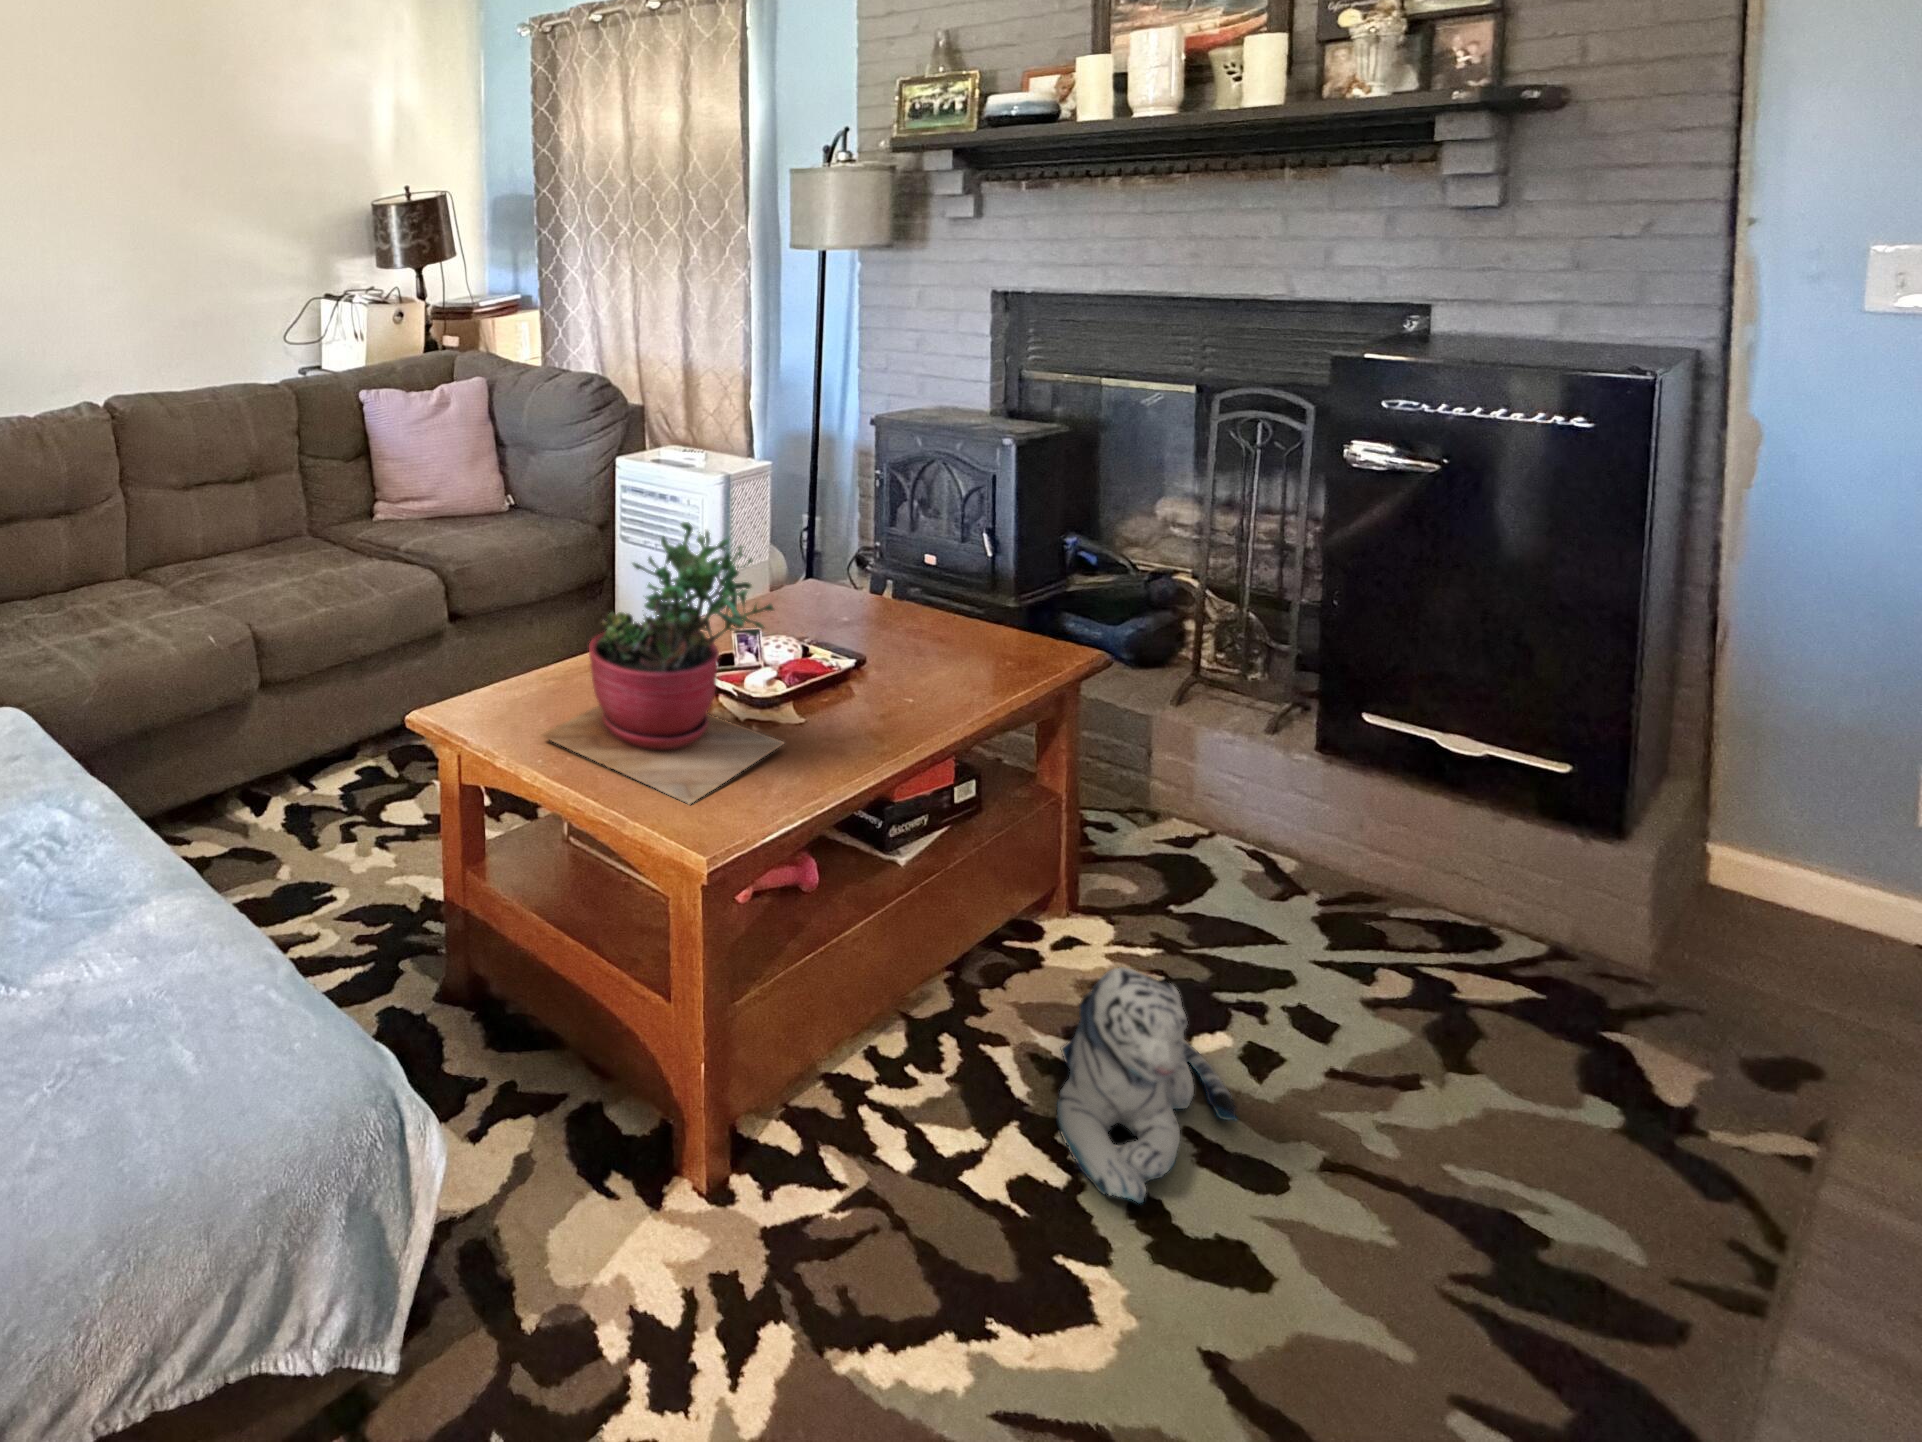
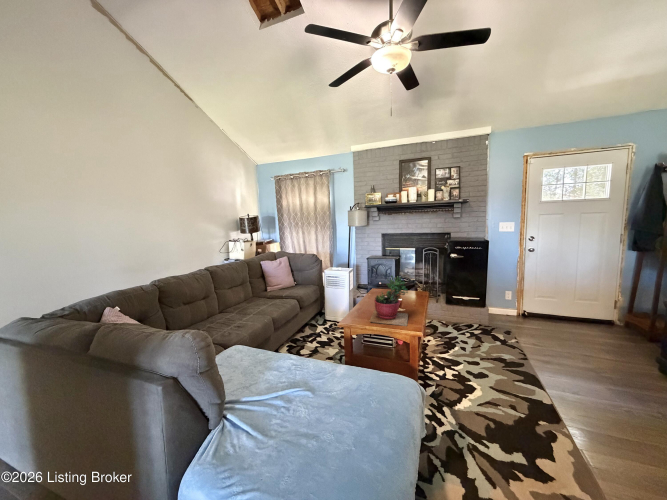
plush toy: present [1056,967,1236,1203] -> none [443,338,469,373]

